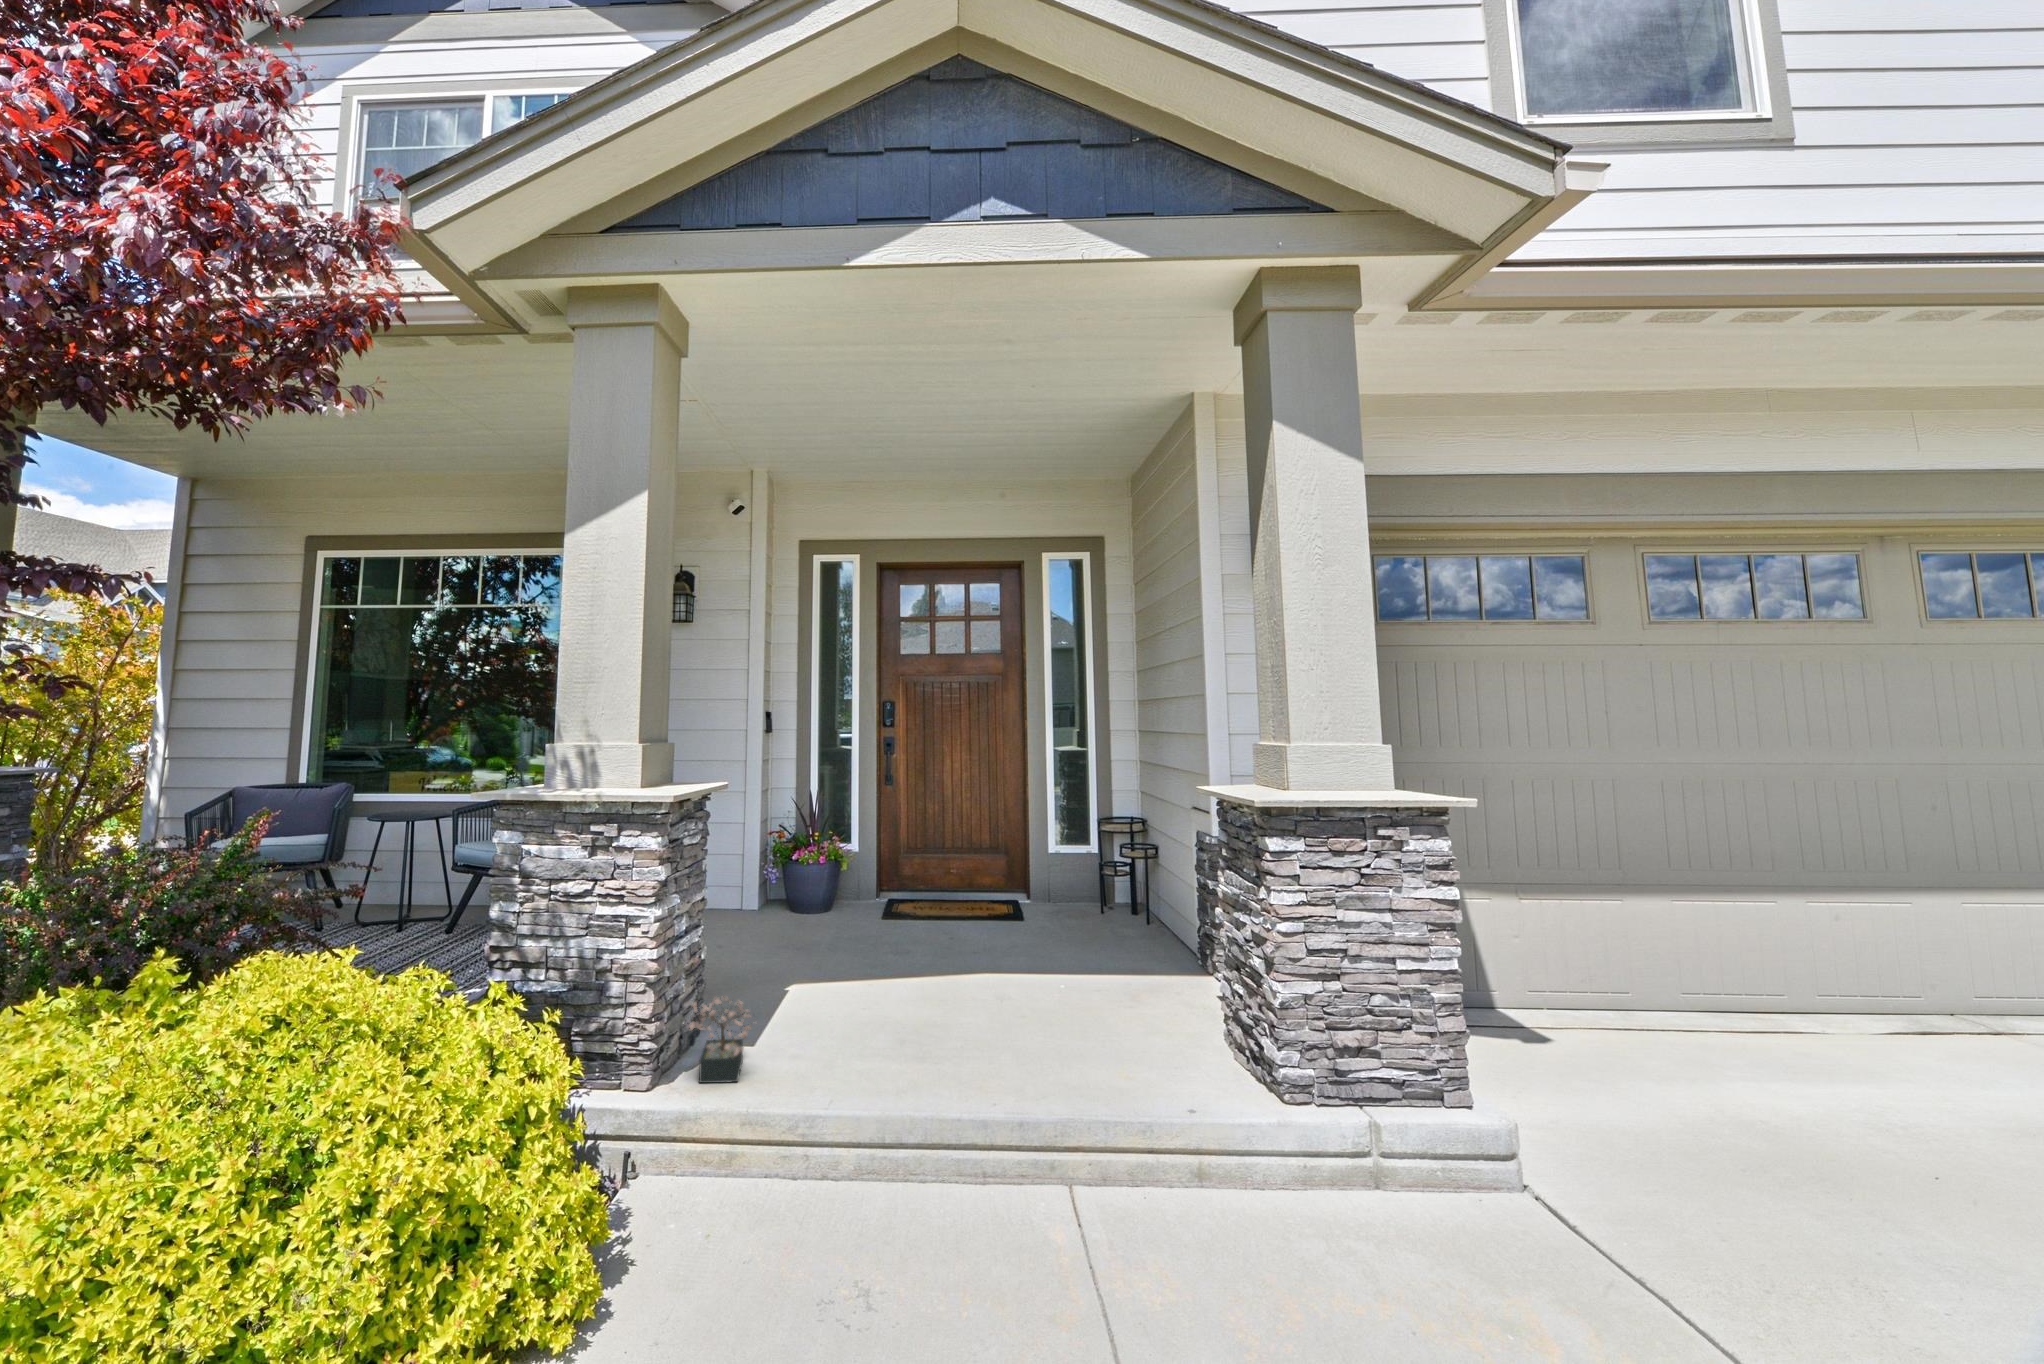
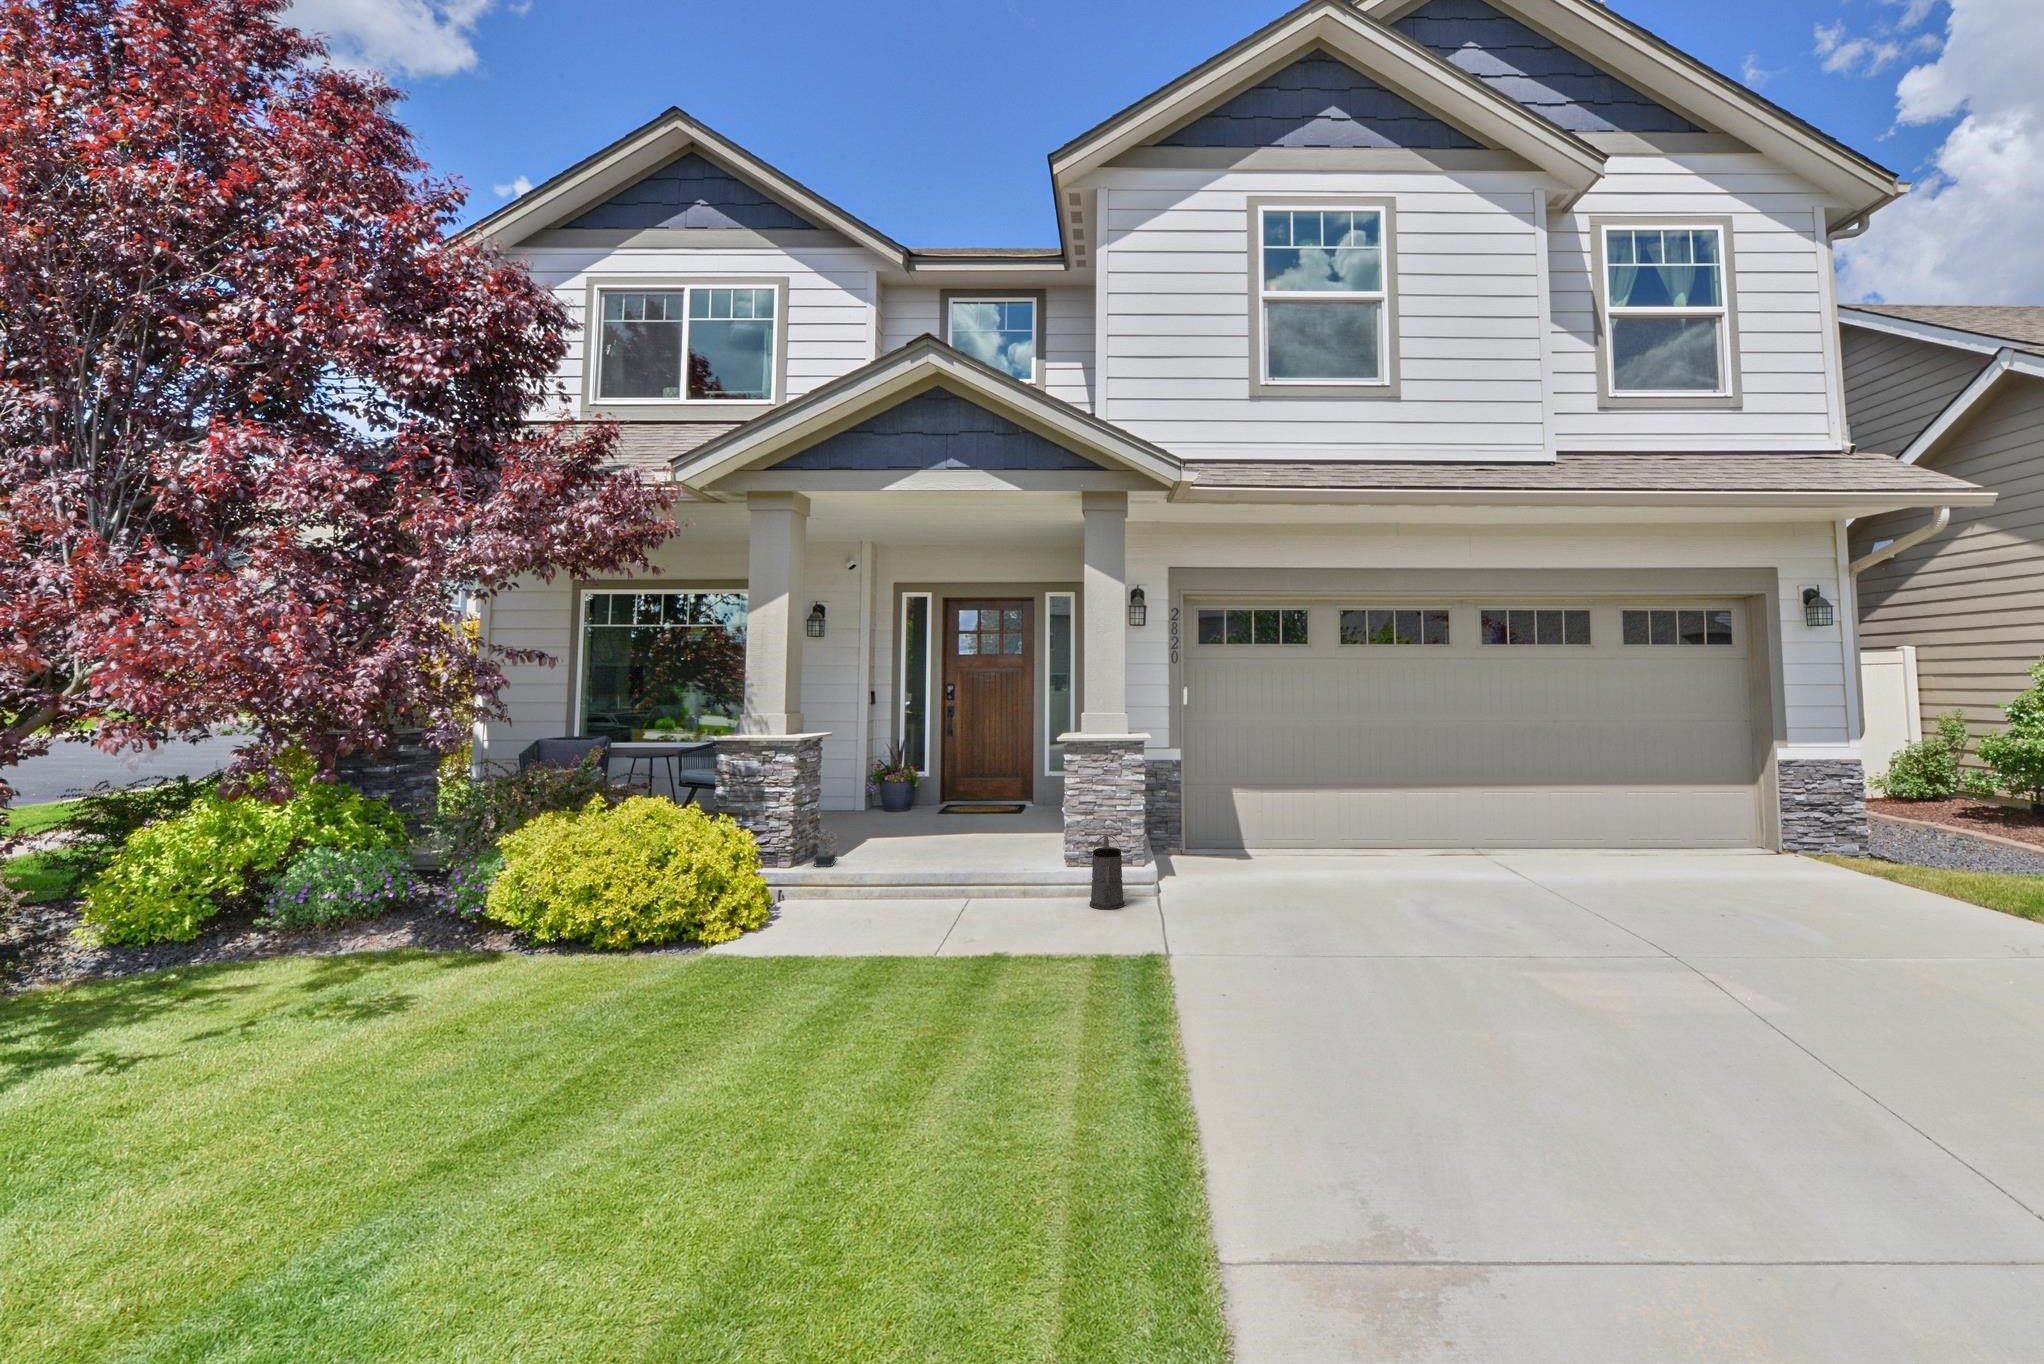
watering can: none [1377,1034,1510,1263] -> present [1090,835,1125,909]

